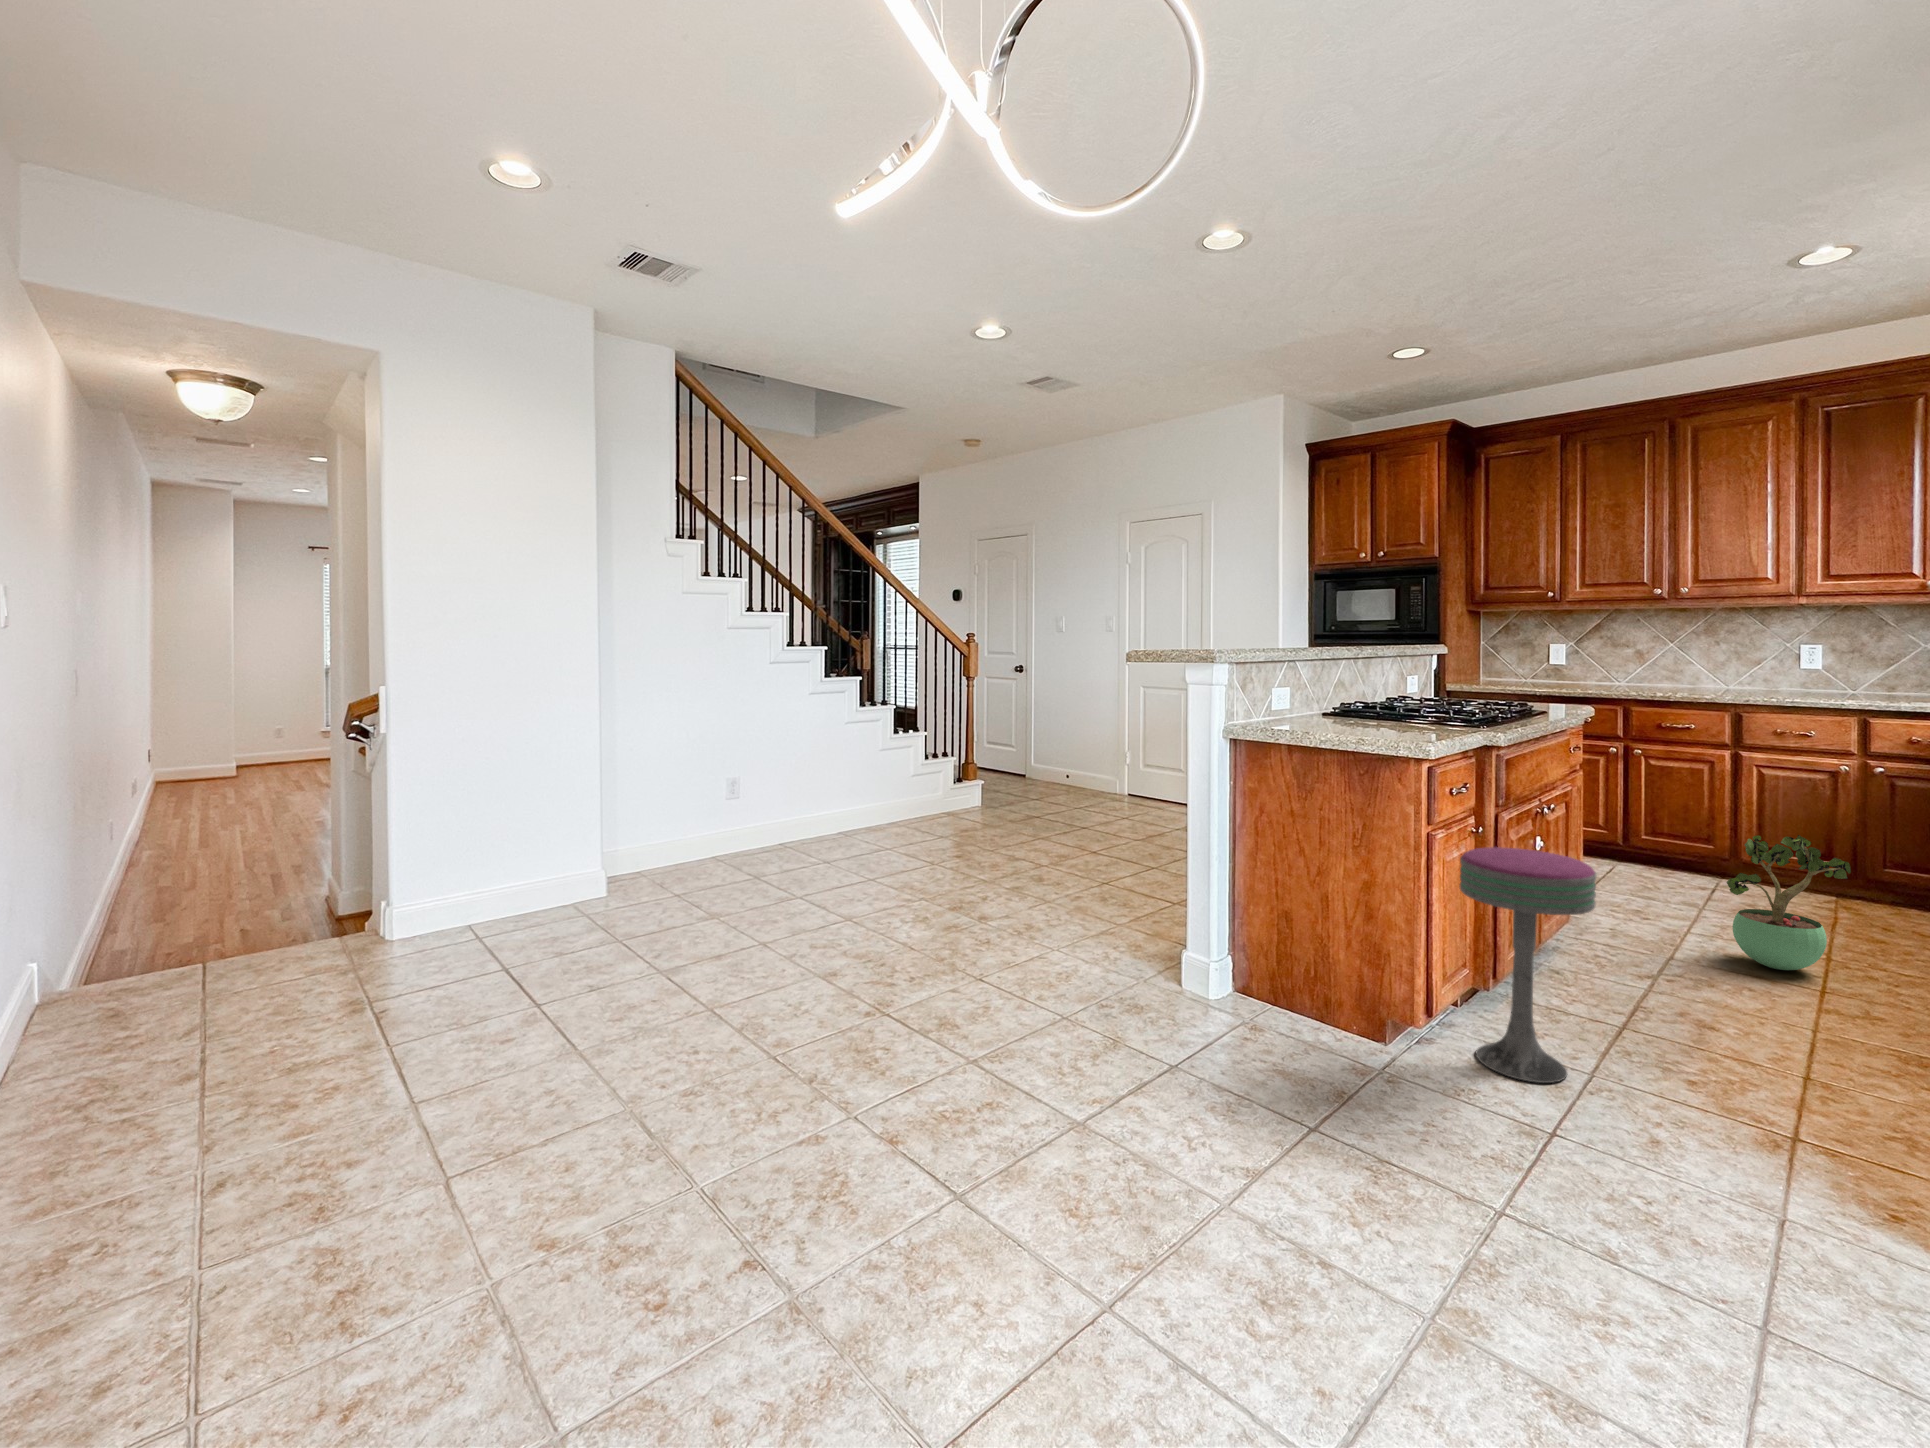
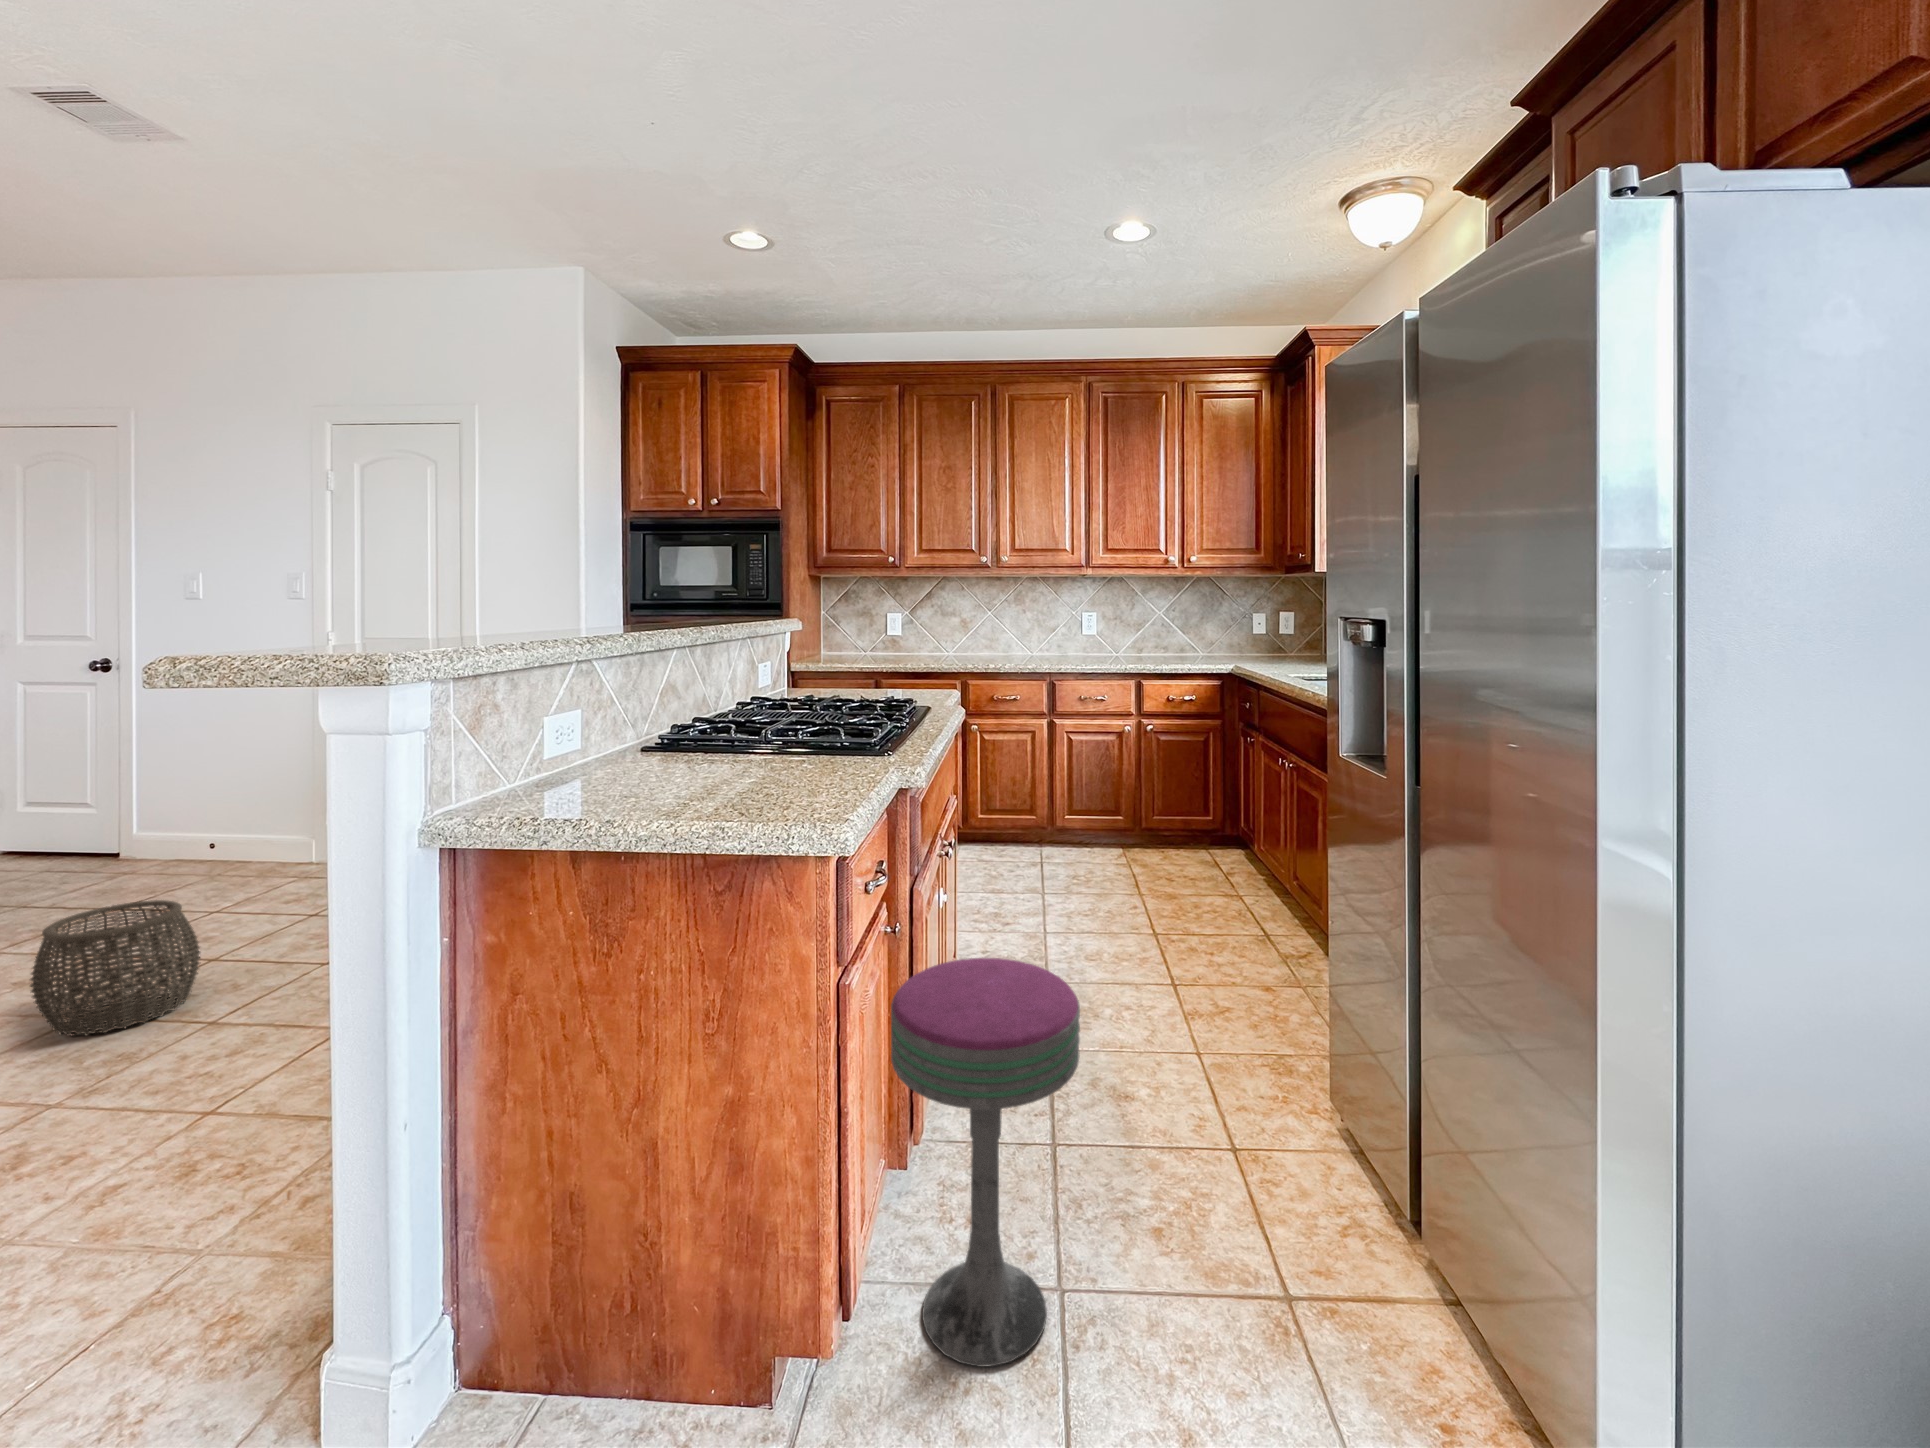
woven basket: none [1014,791,1075,852] -> present [30,900,201,1036]
potted plant: present [1727,835,1851,970] -> none [1094,820,1187,960]

